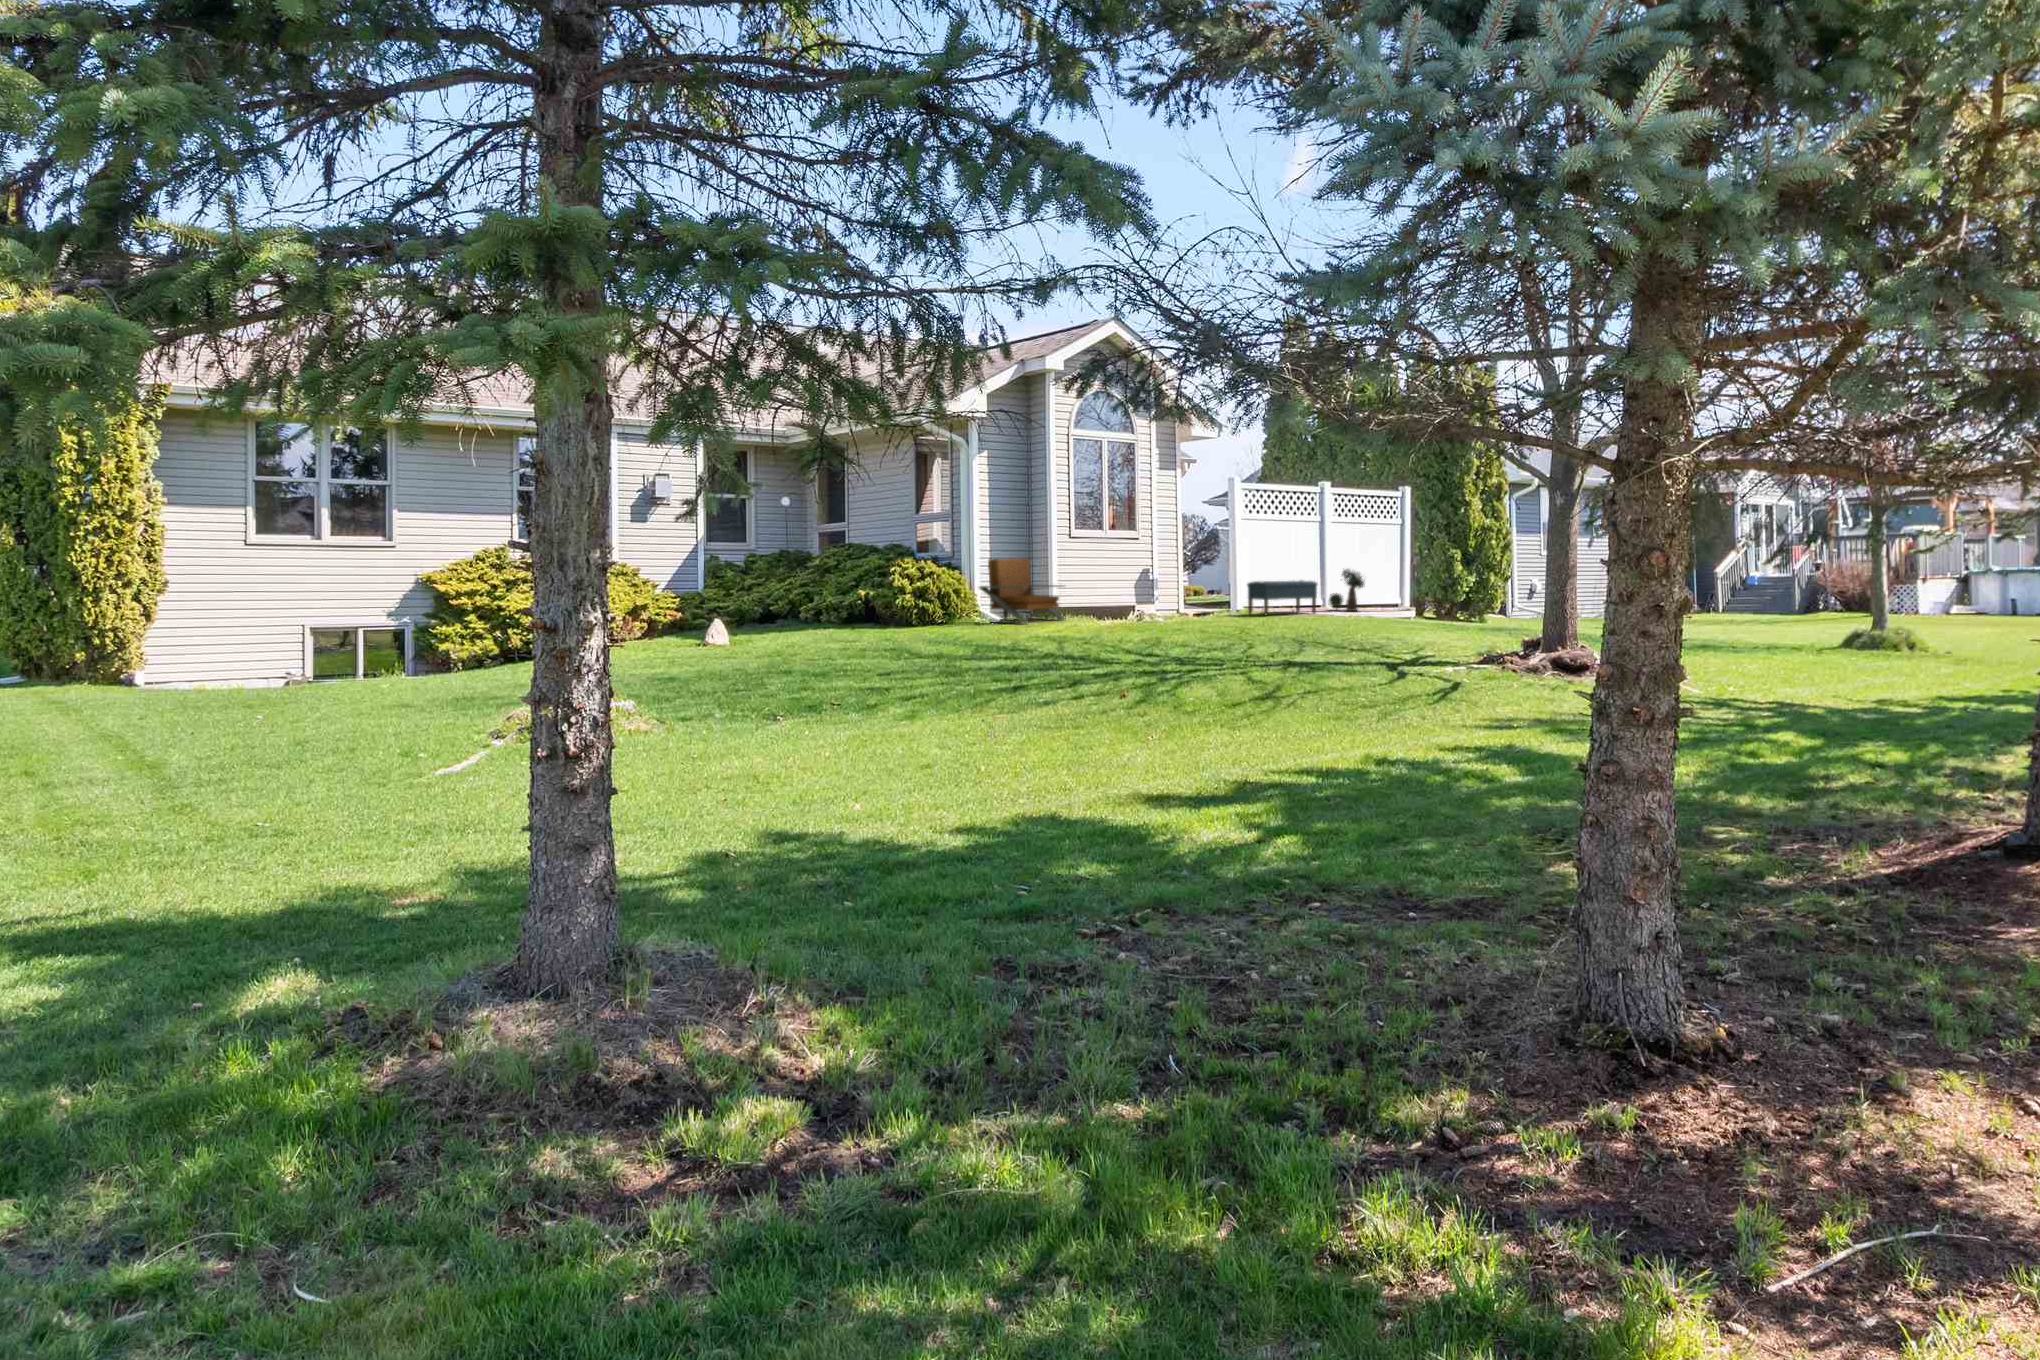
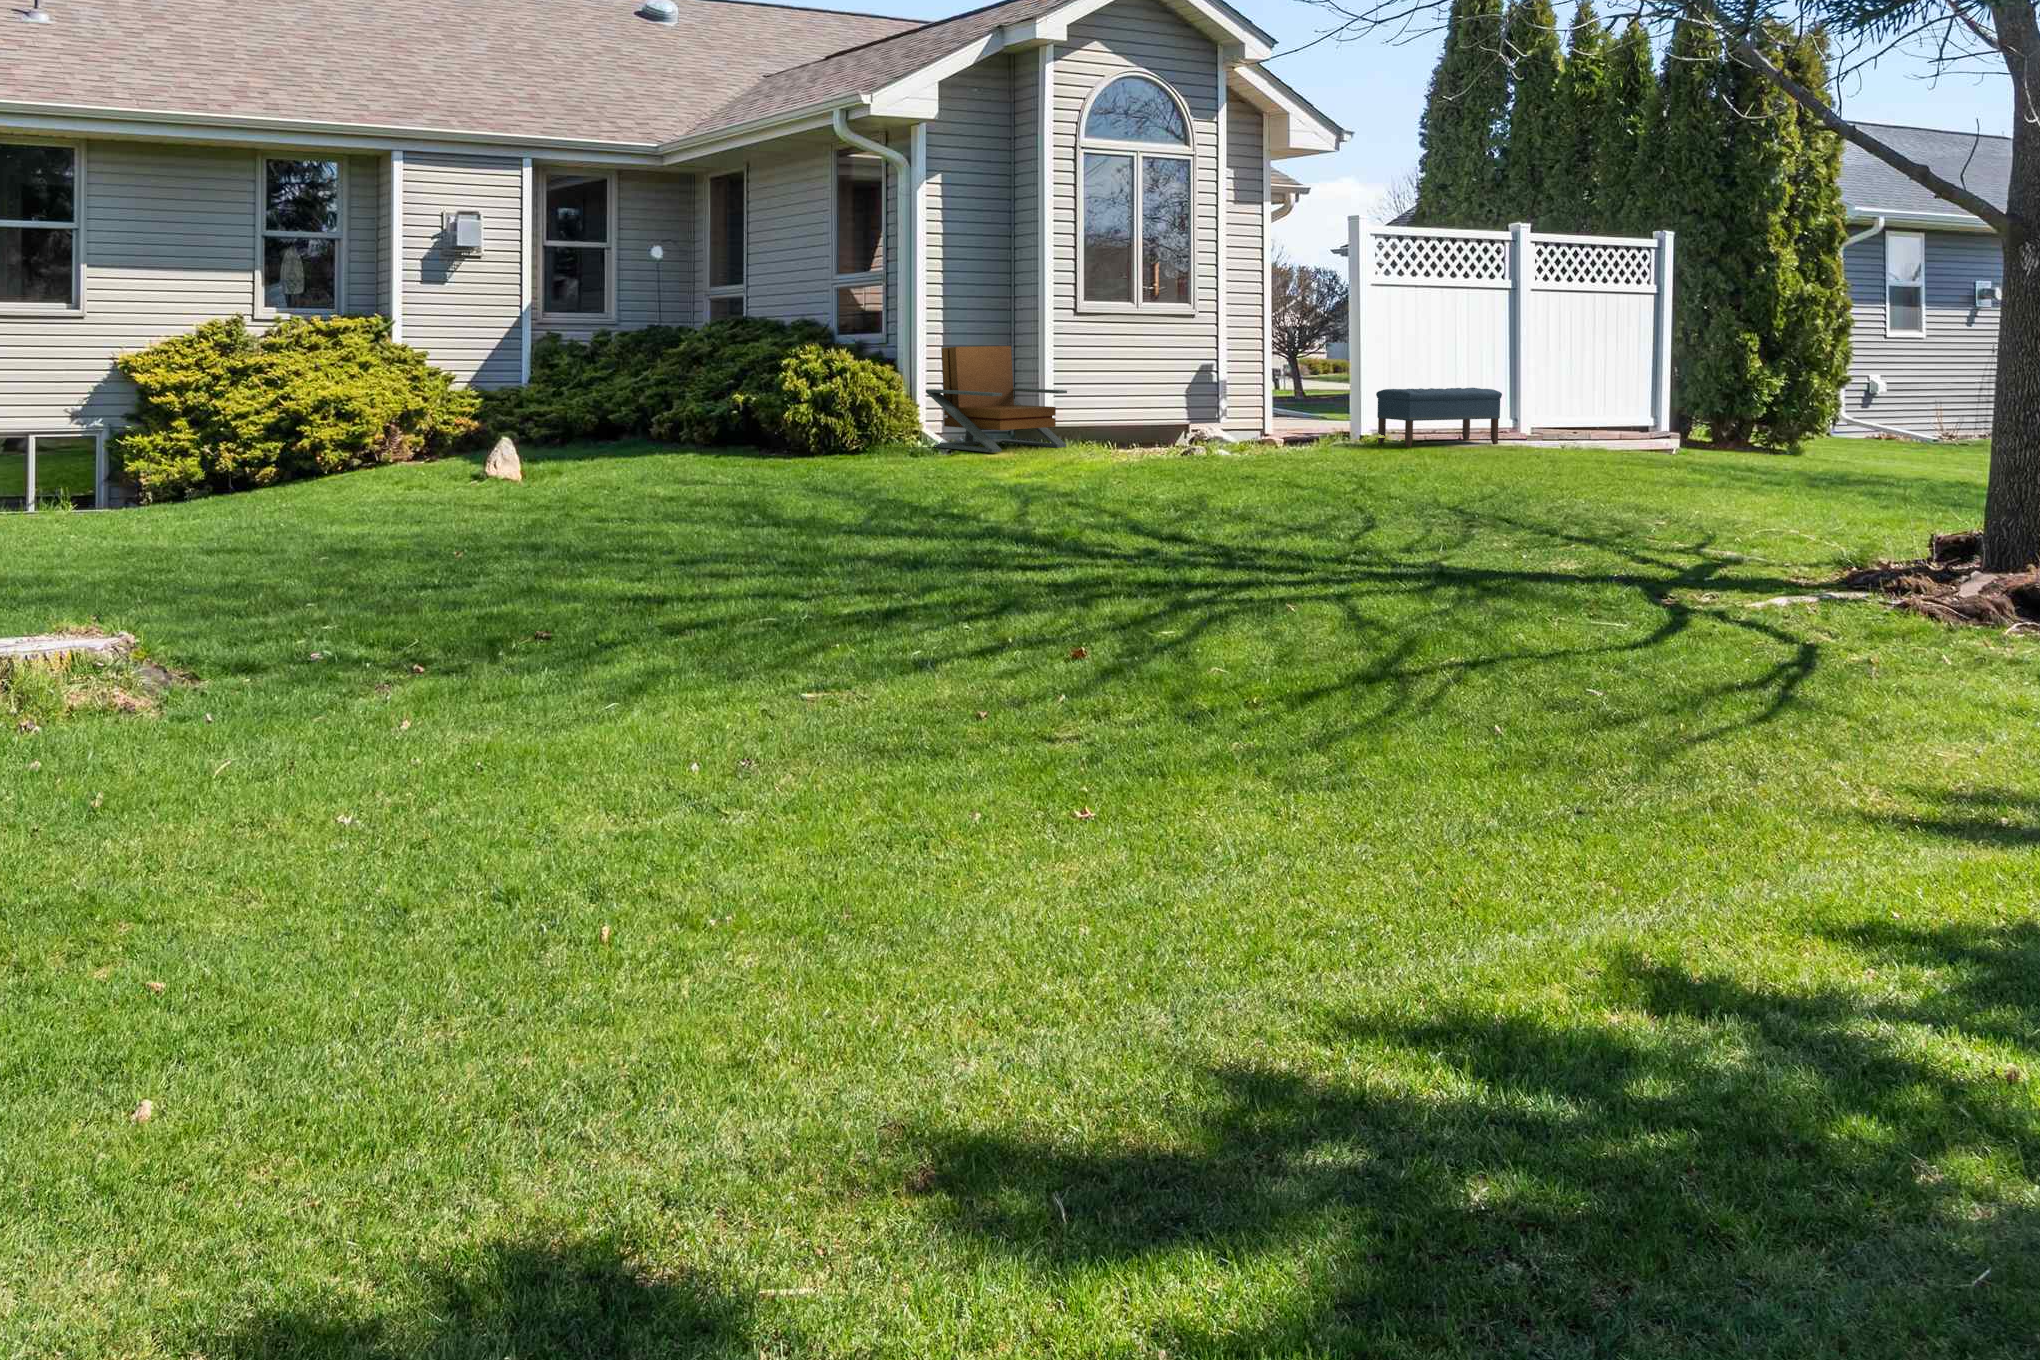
potted plant: present [1328,569,1364,611] -> none [1519,368,1589,441]

